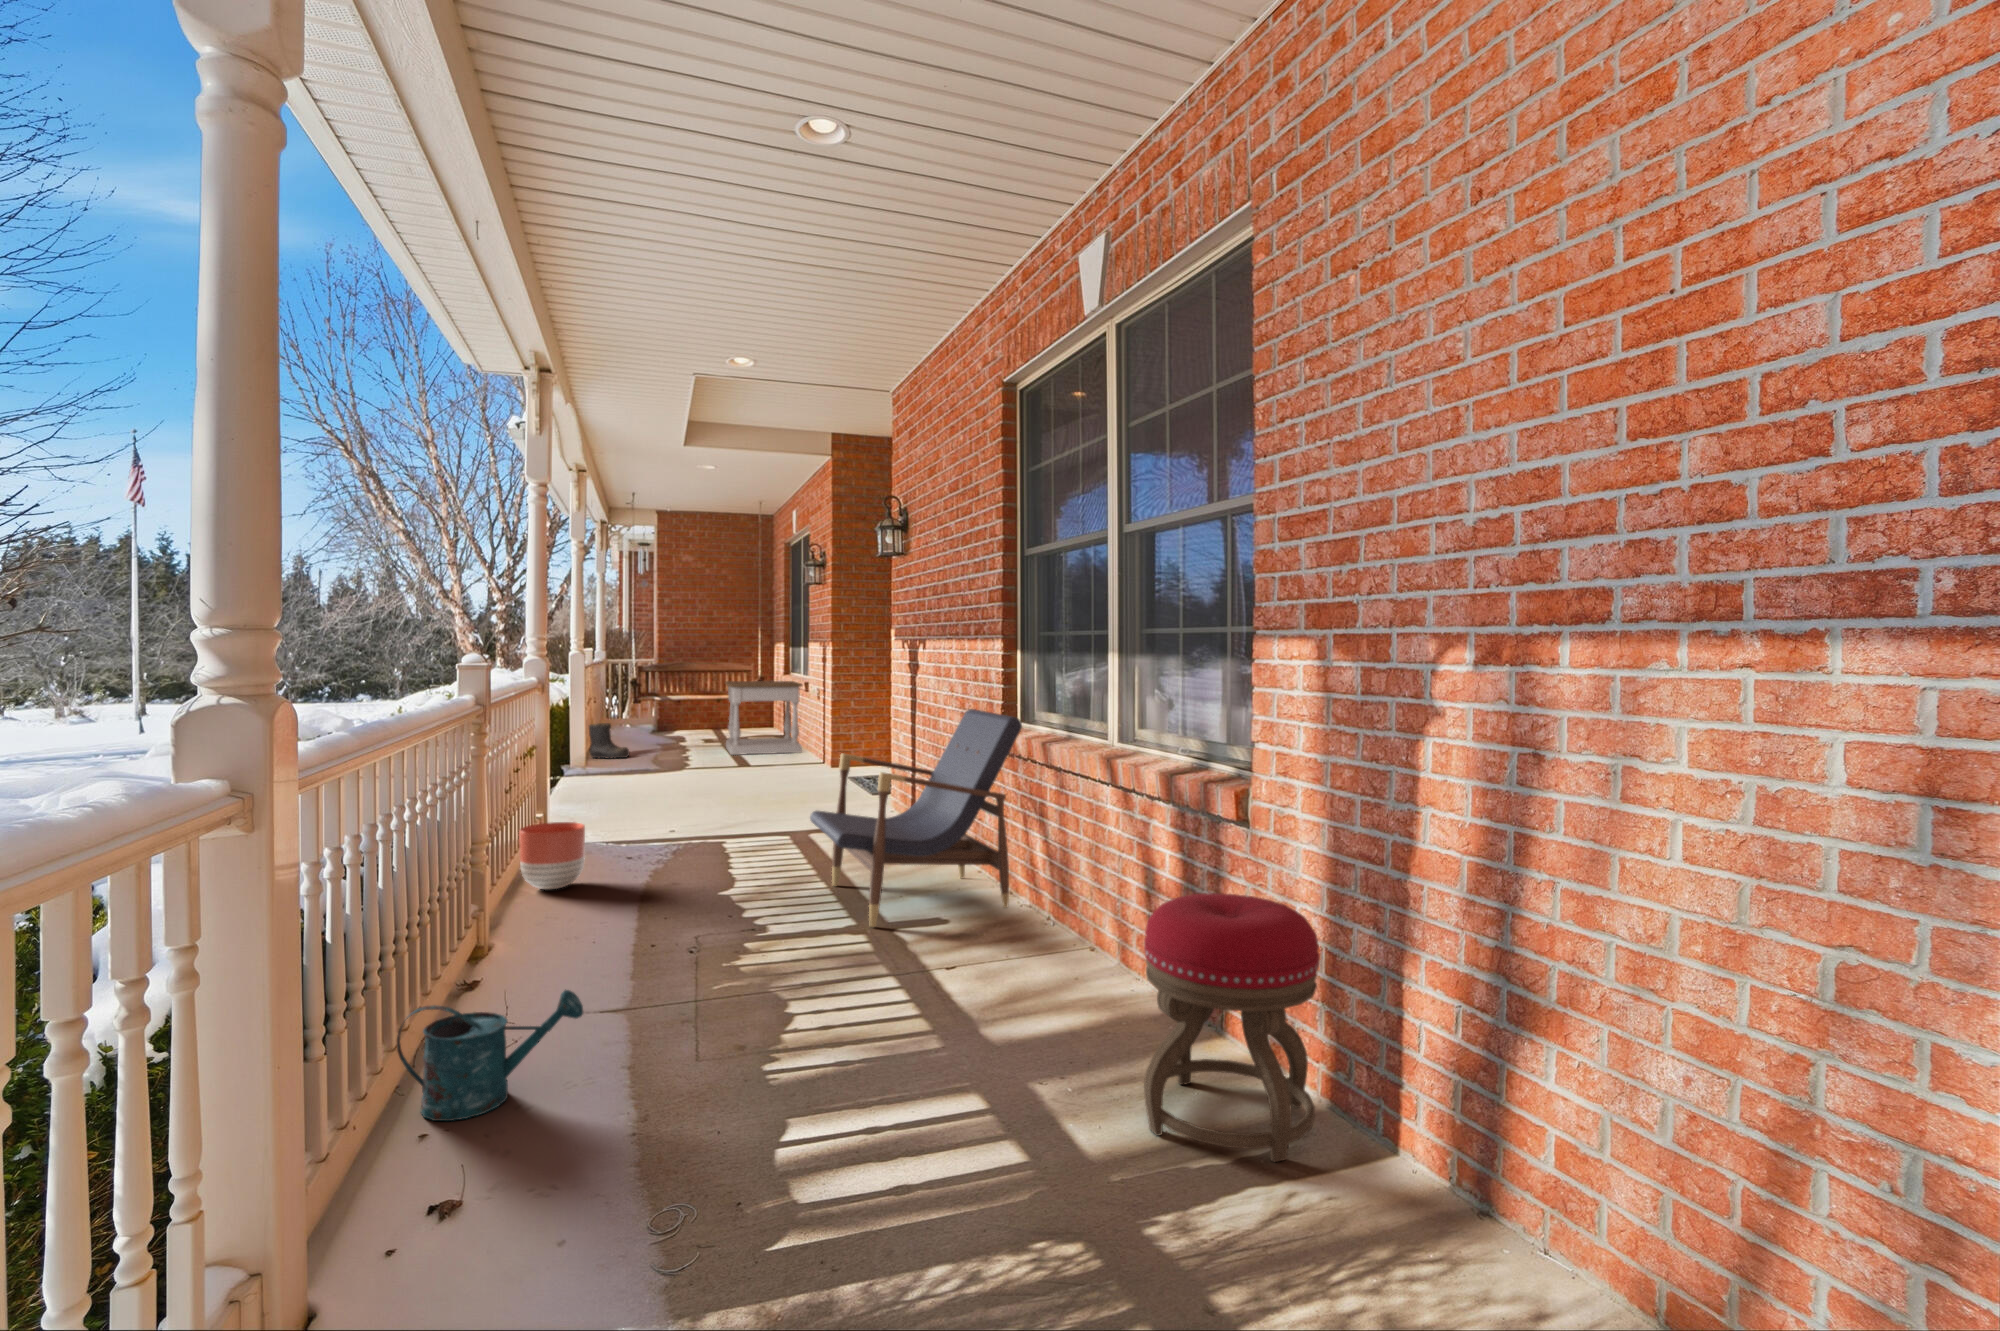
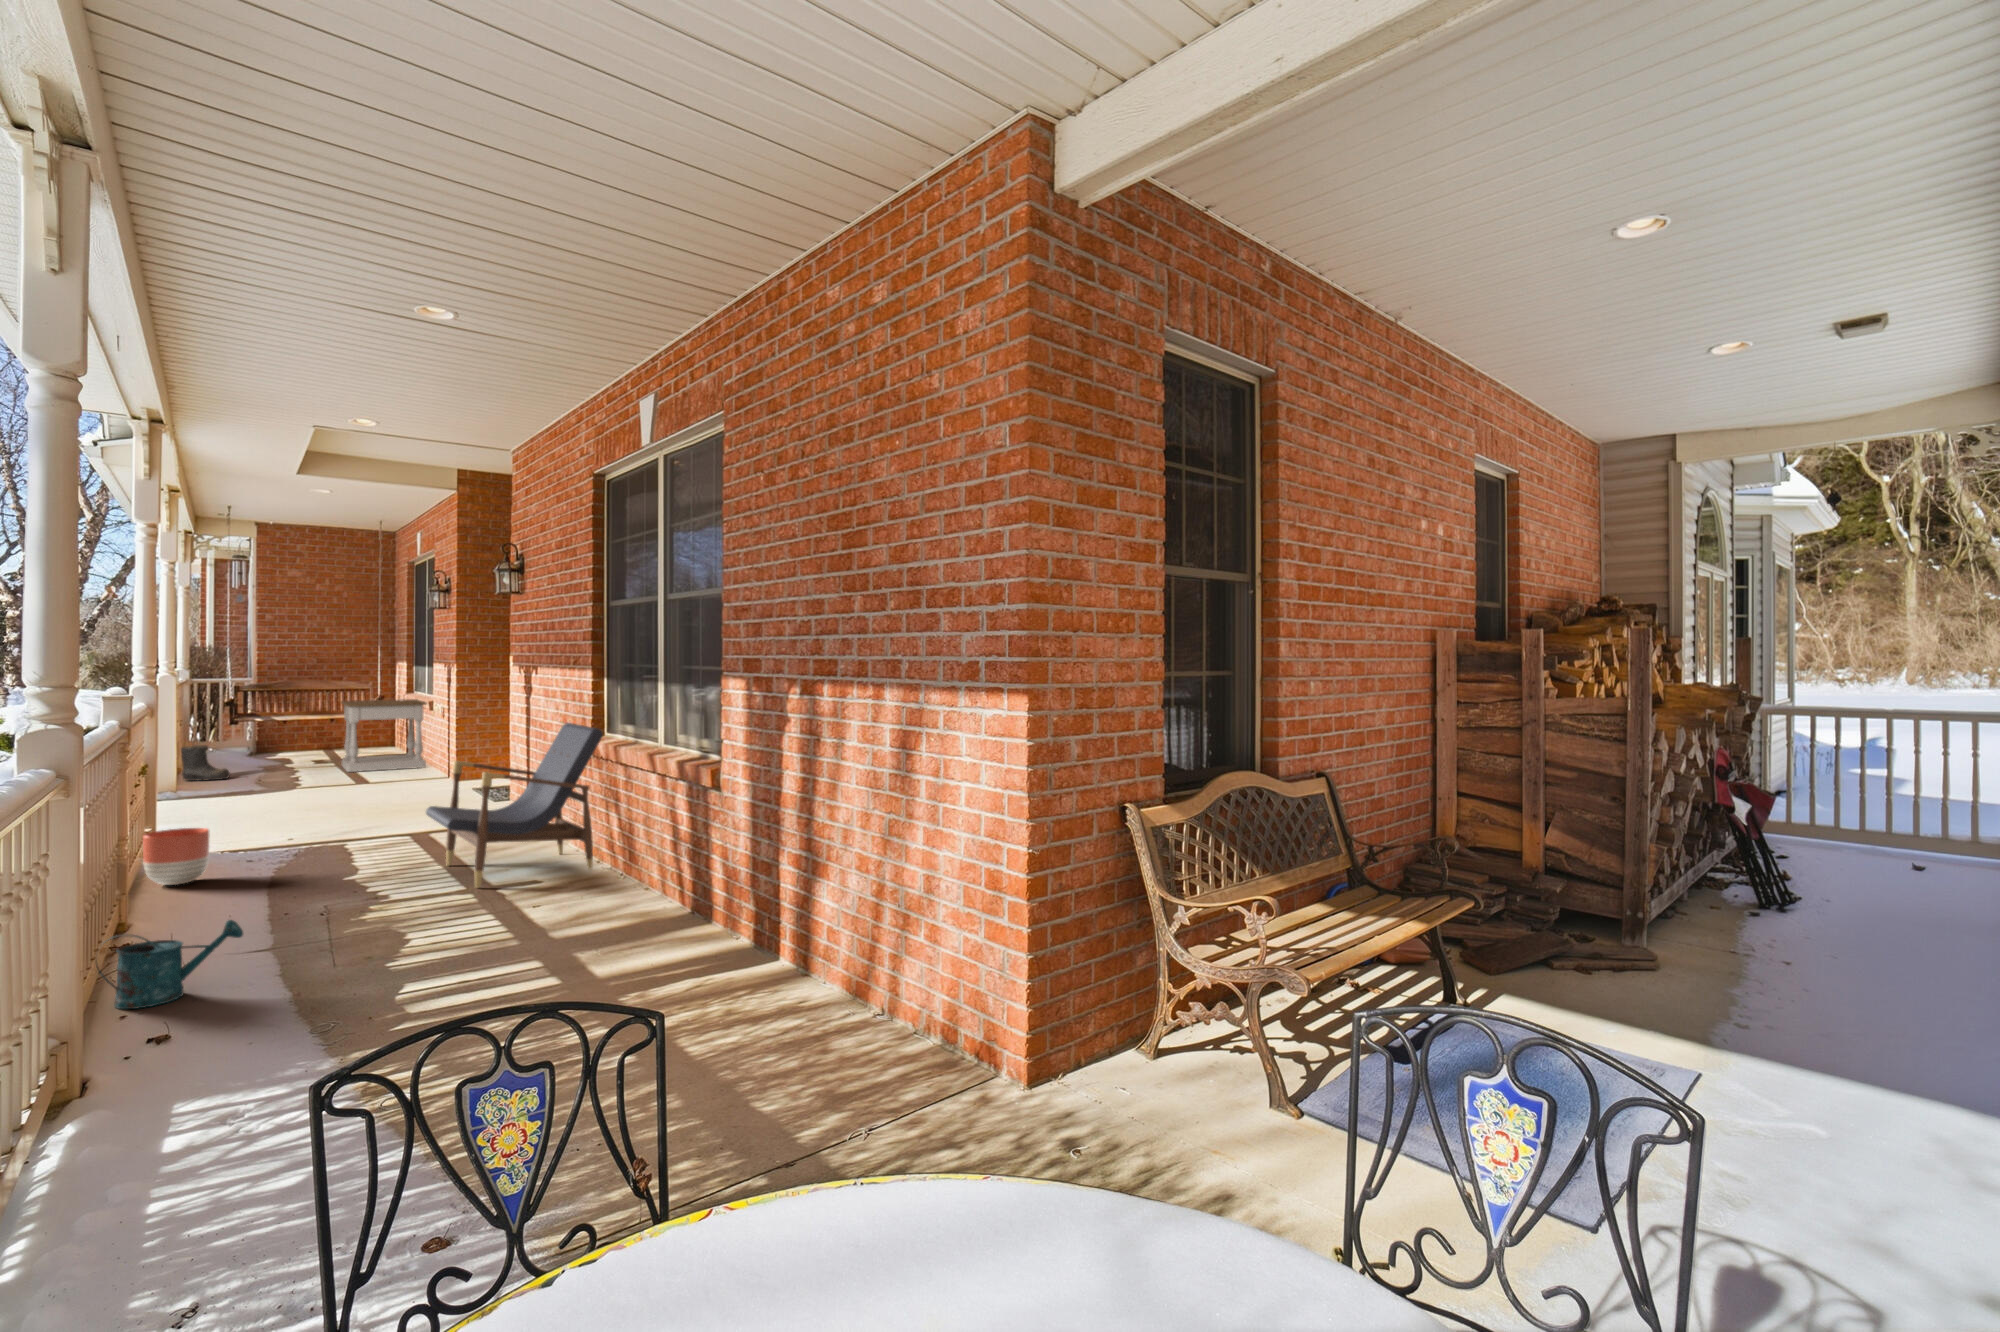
stool: present [1144,893,1320,1162] -> none [636,829,742,969]

